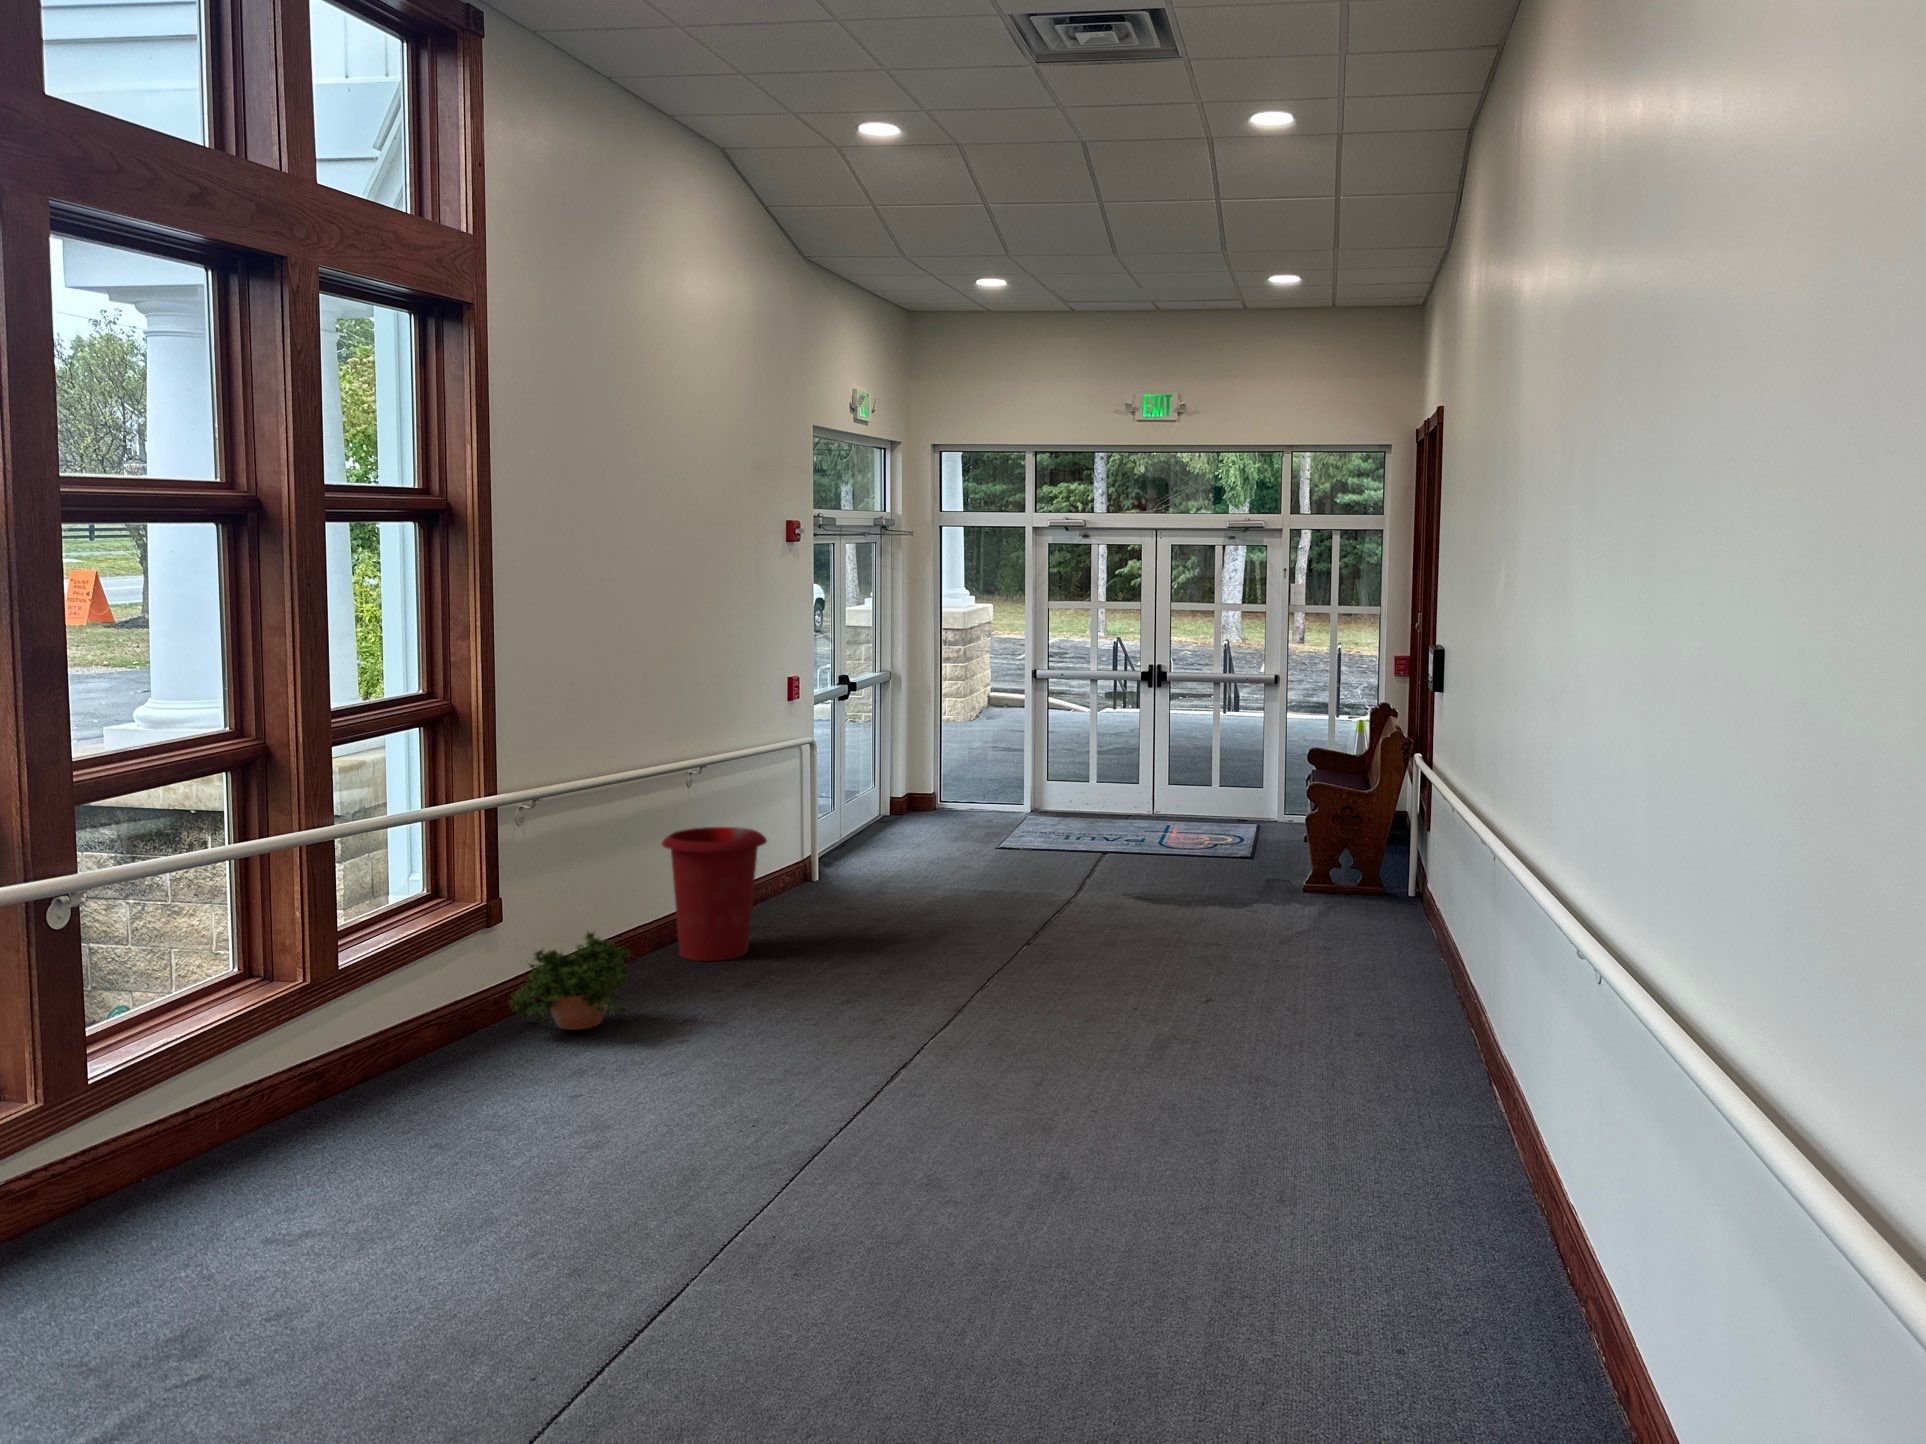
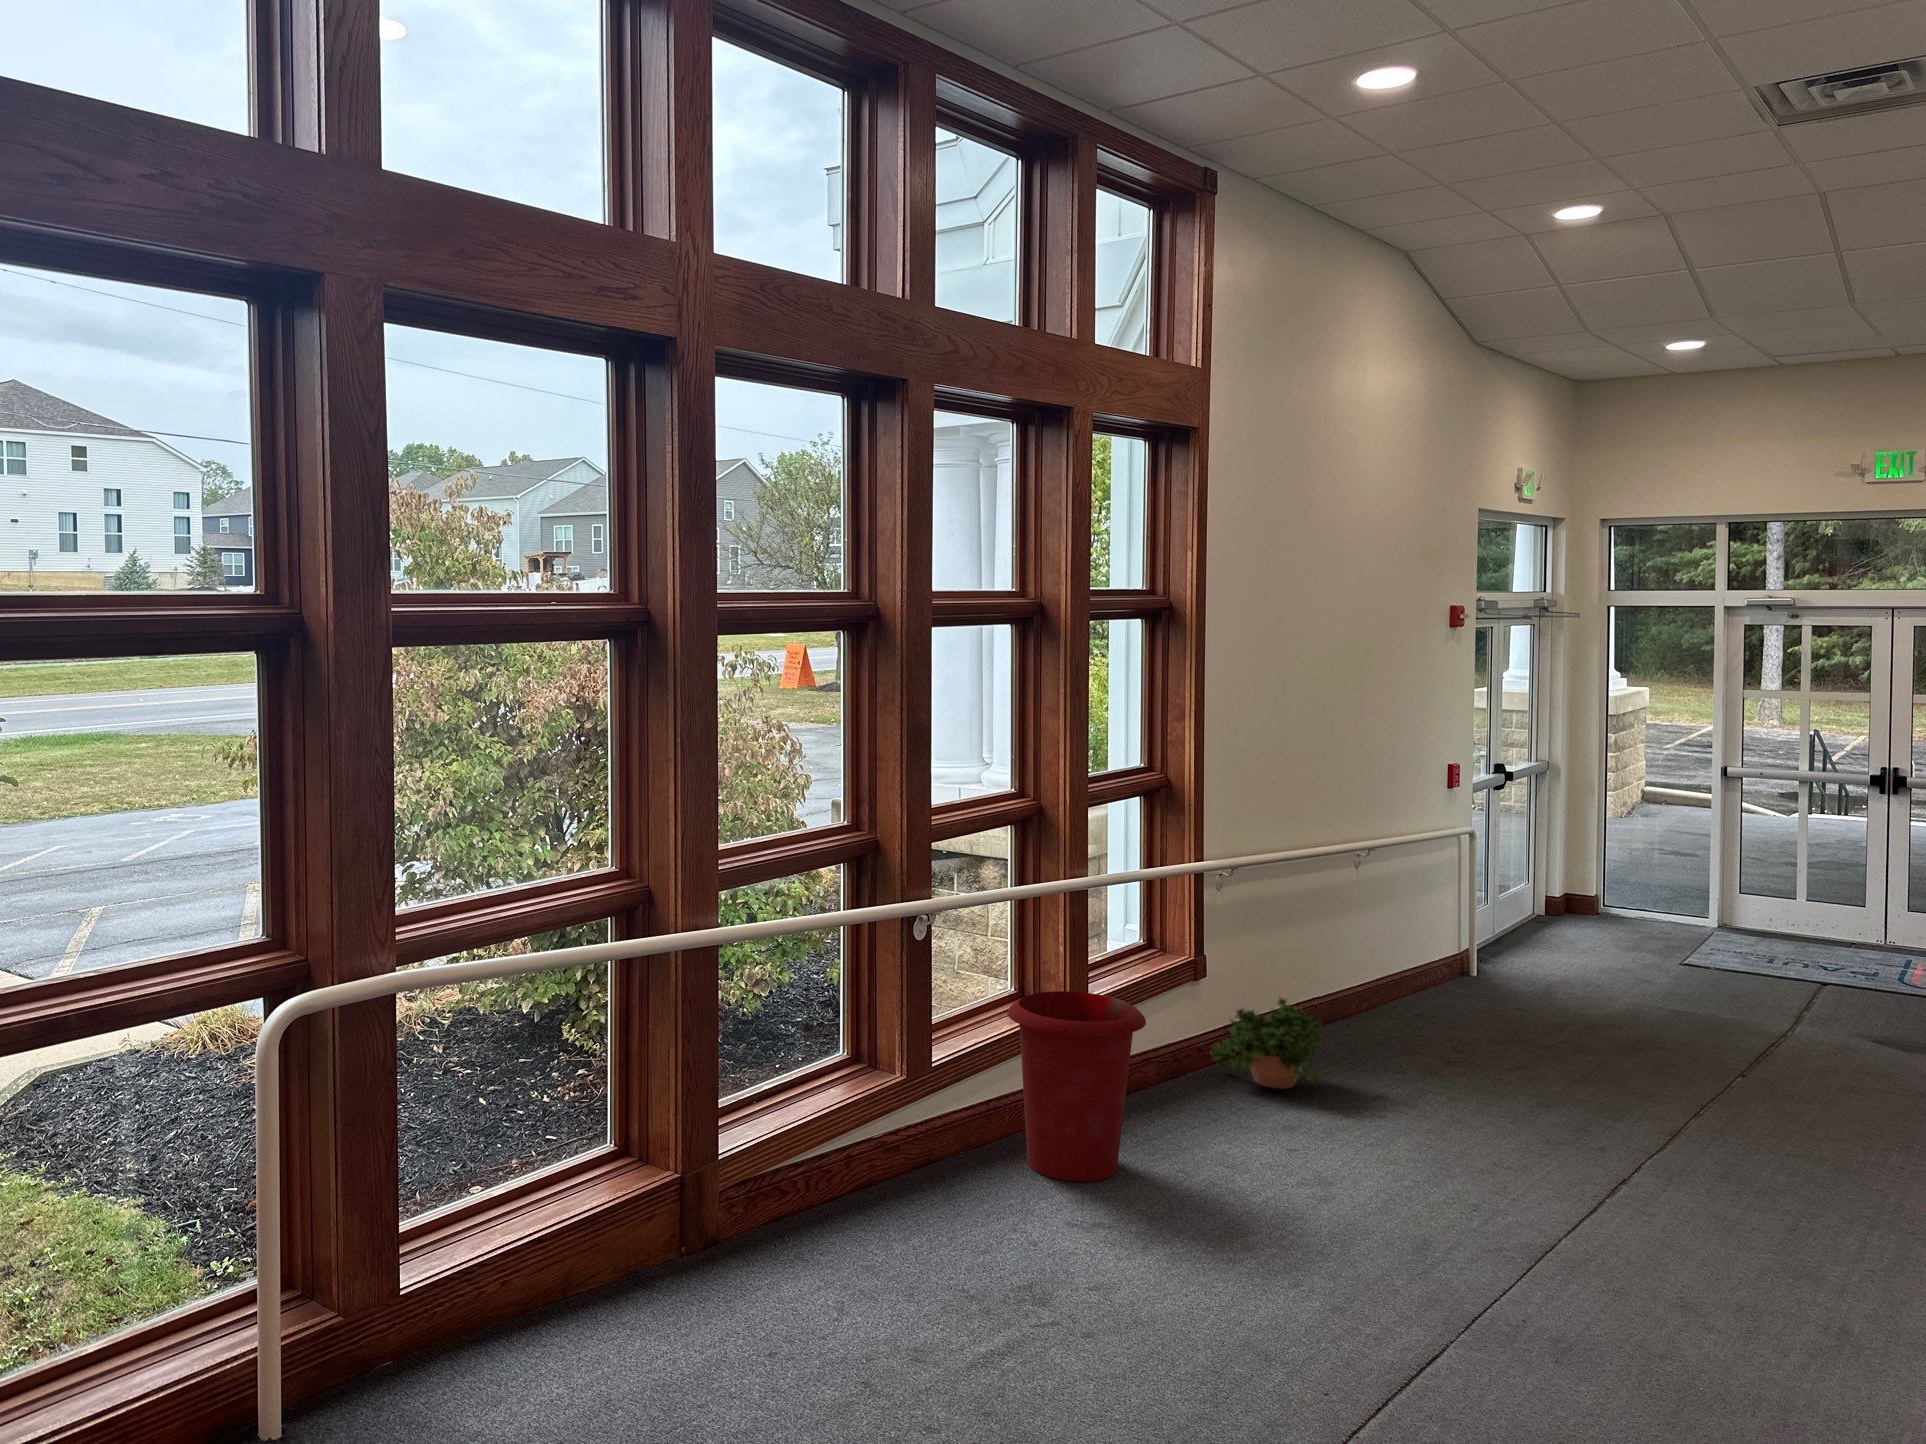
waste bin: present [661,827,767,961] -> present [1007,991,1146,1182]

